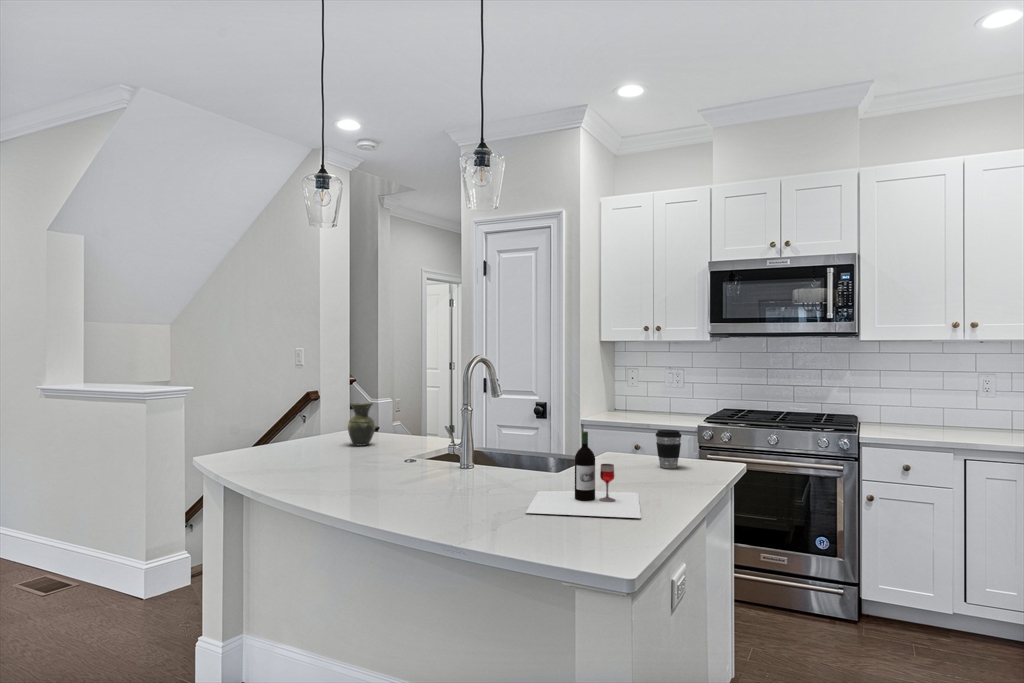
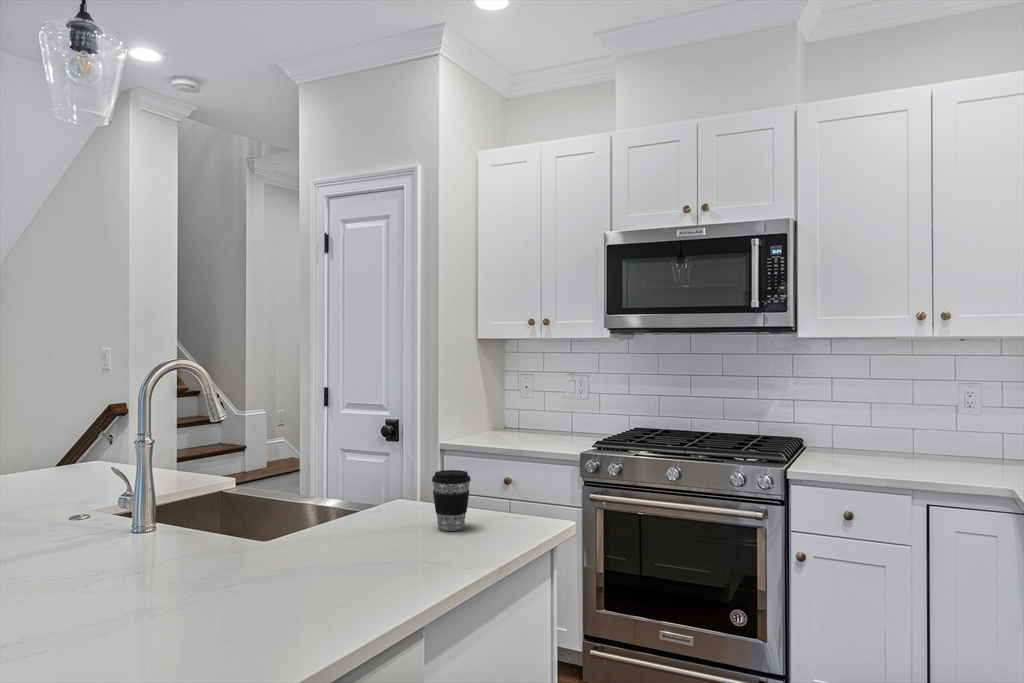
vase: present [348,403,375,445] -> none [34,425,80,488]
wine bottle: present [526,431,641,518] -> none [59,485,333,652]

